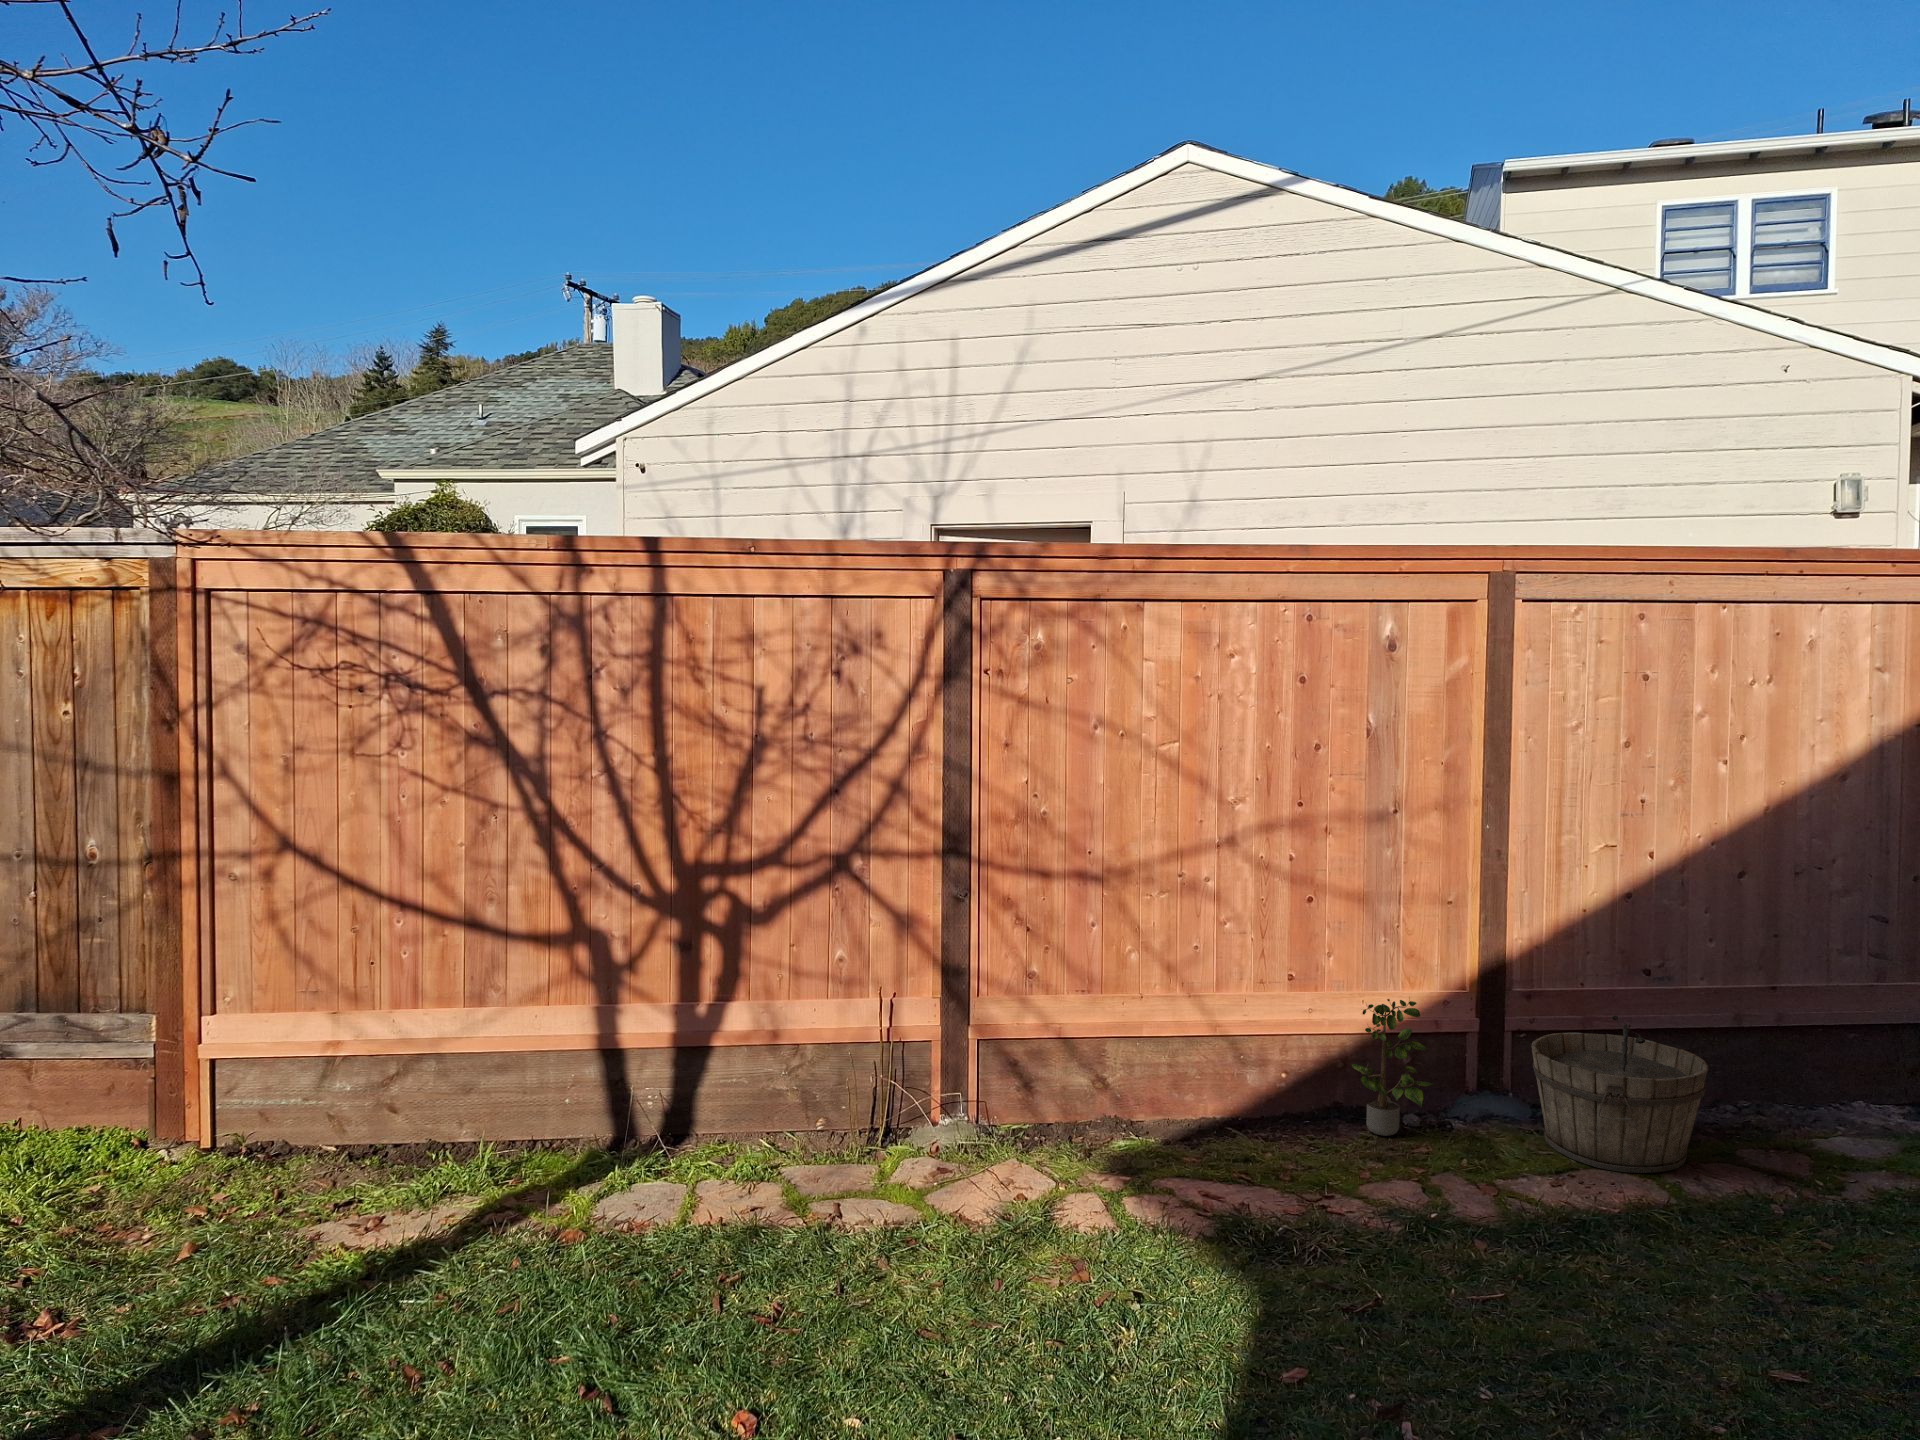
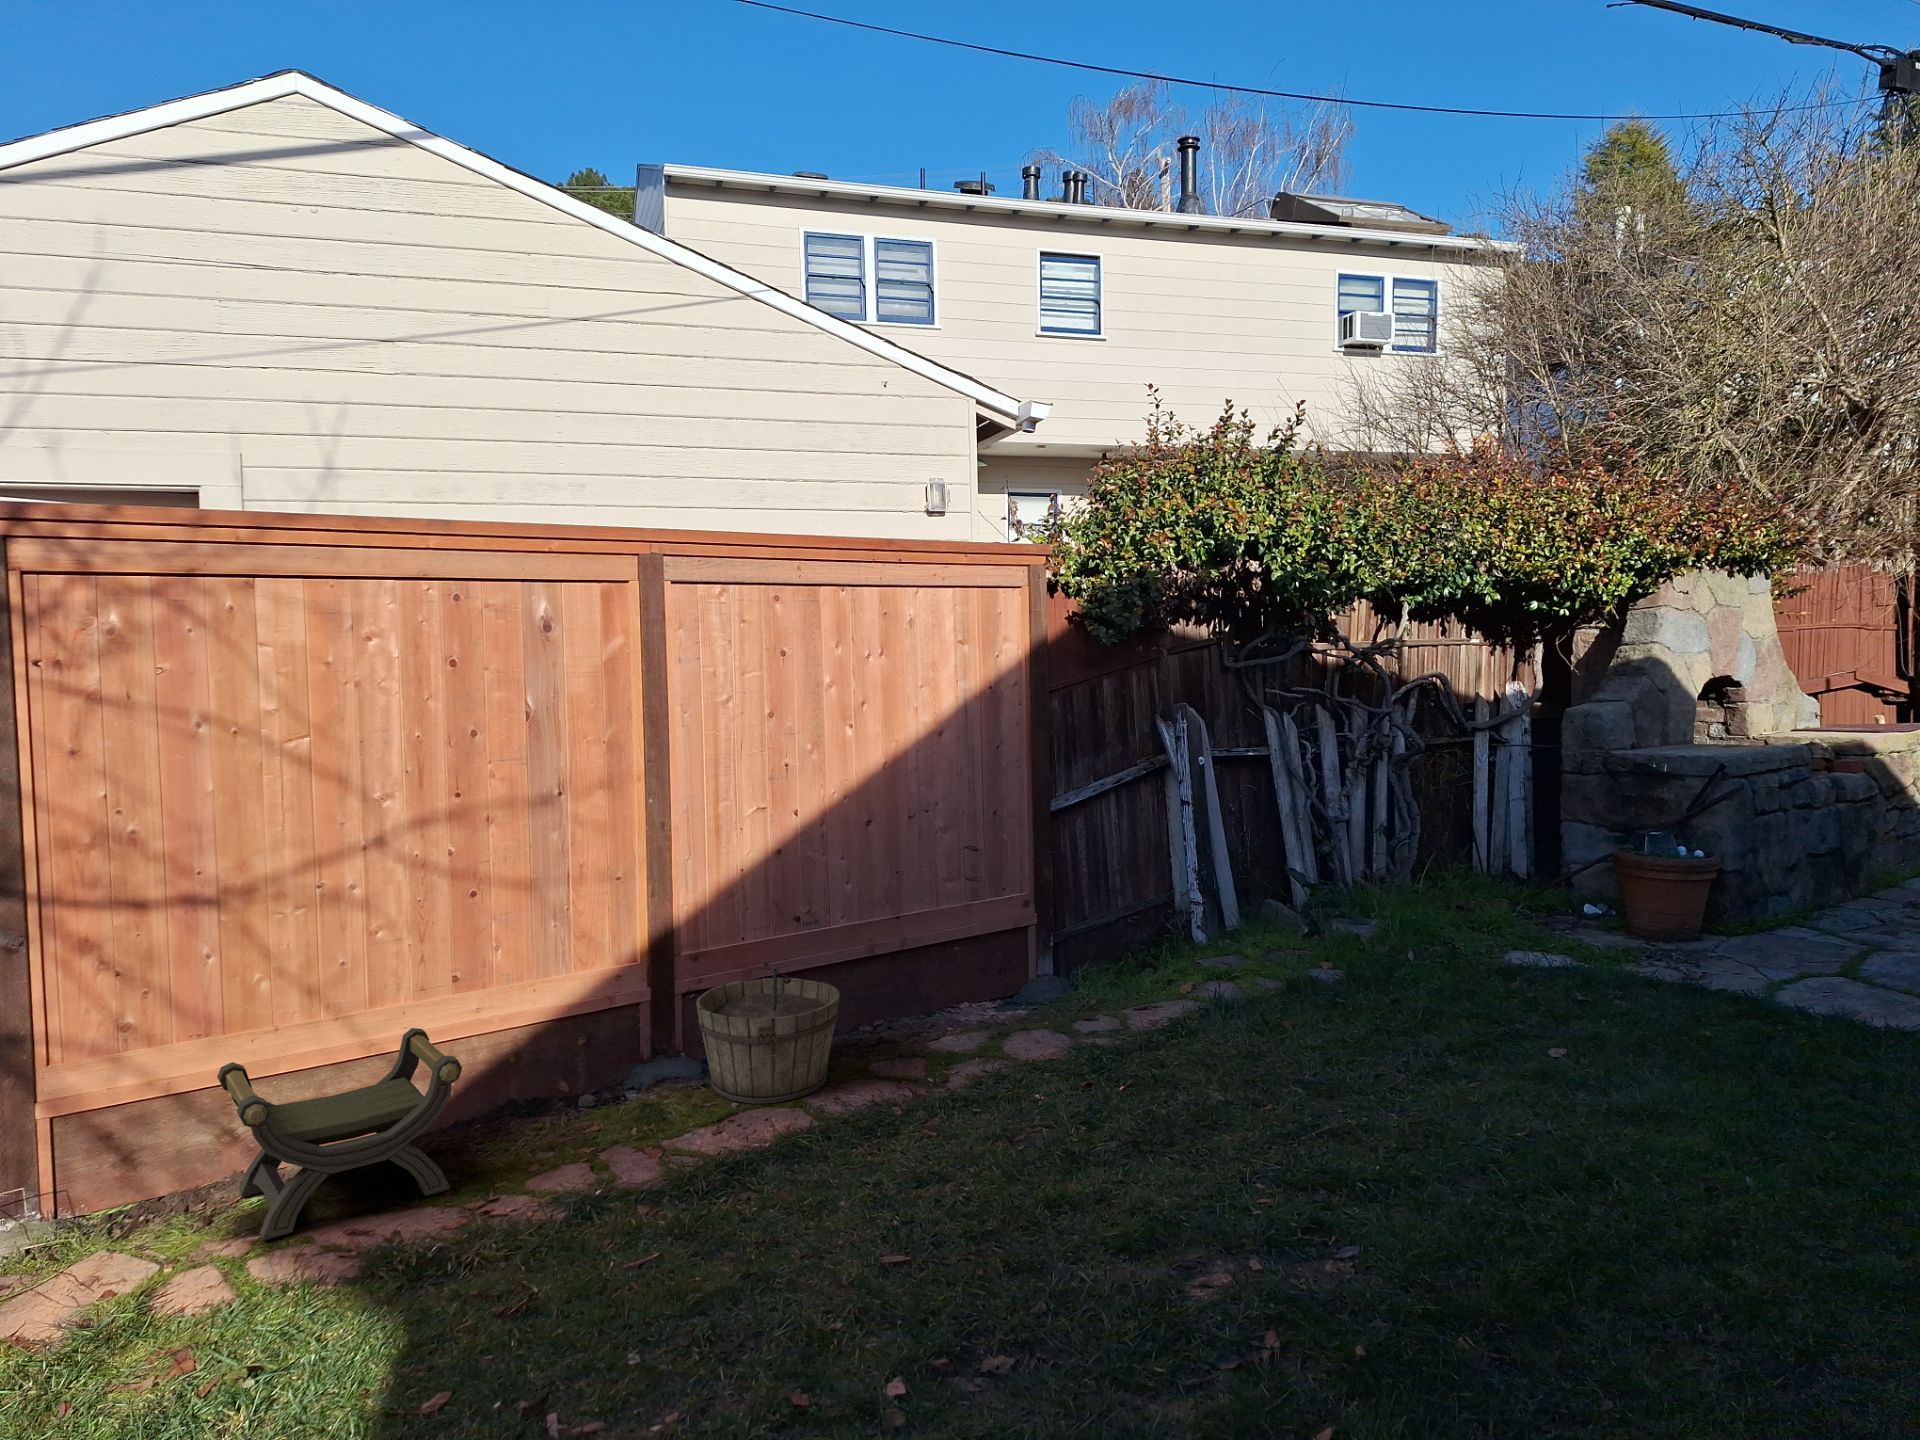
potted plant: present [1351,999,1433,1136] -> none [525,975,610,1118]
stool: none [1096,1019,1301,1181] -> present [217,1028,462,1241]

